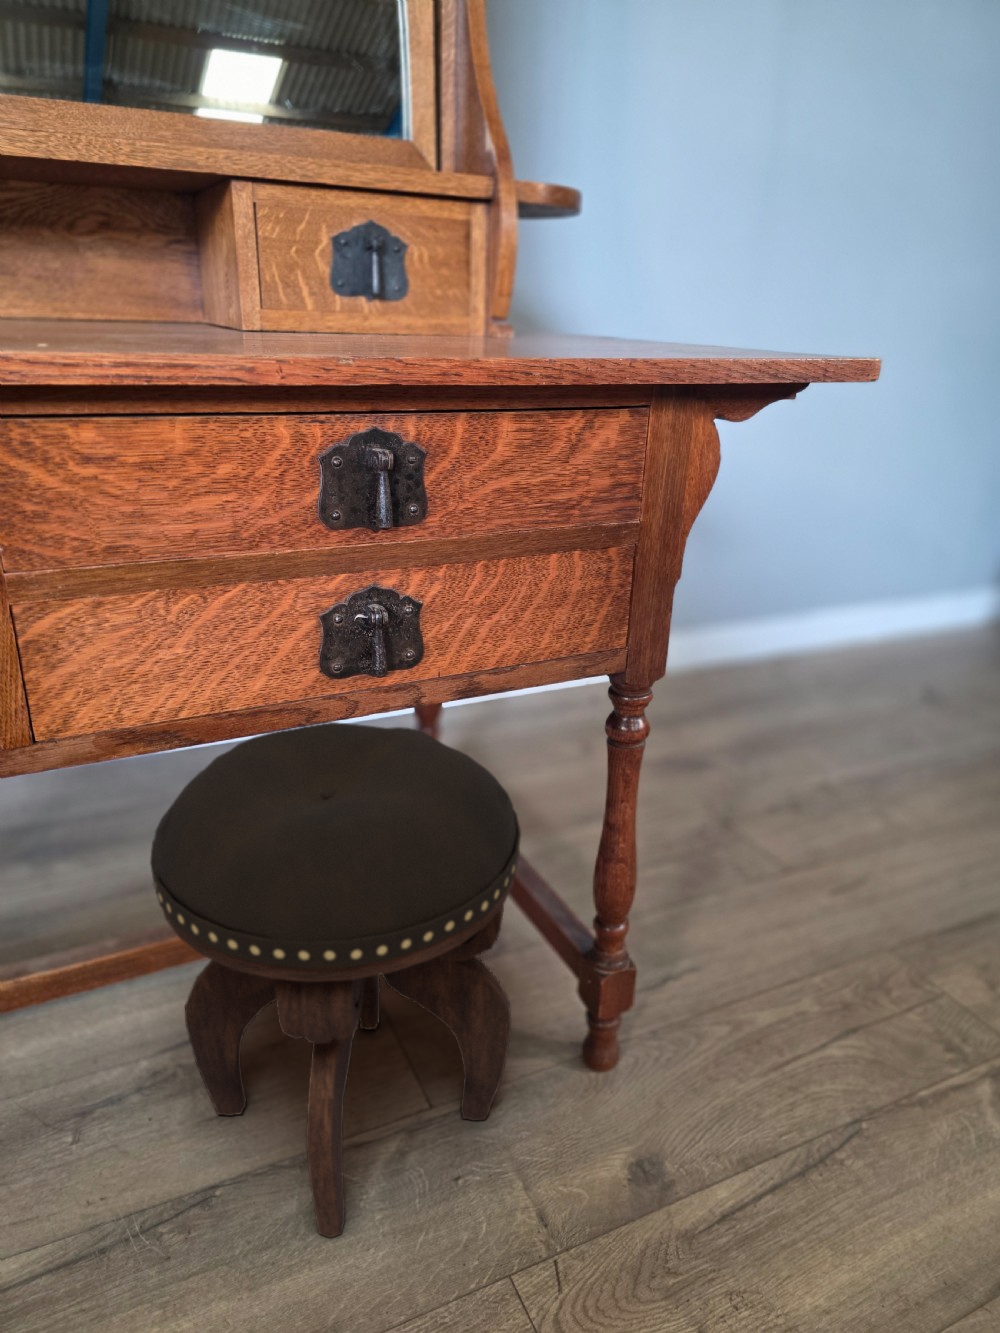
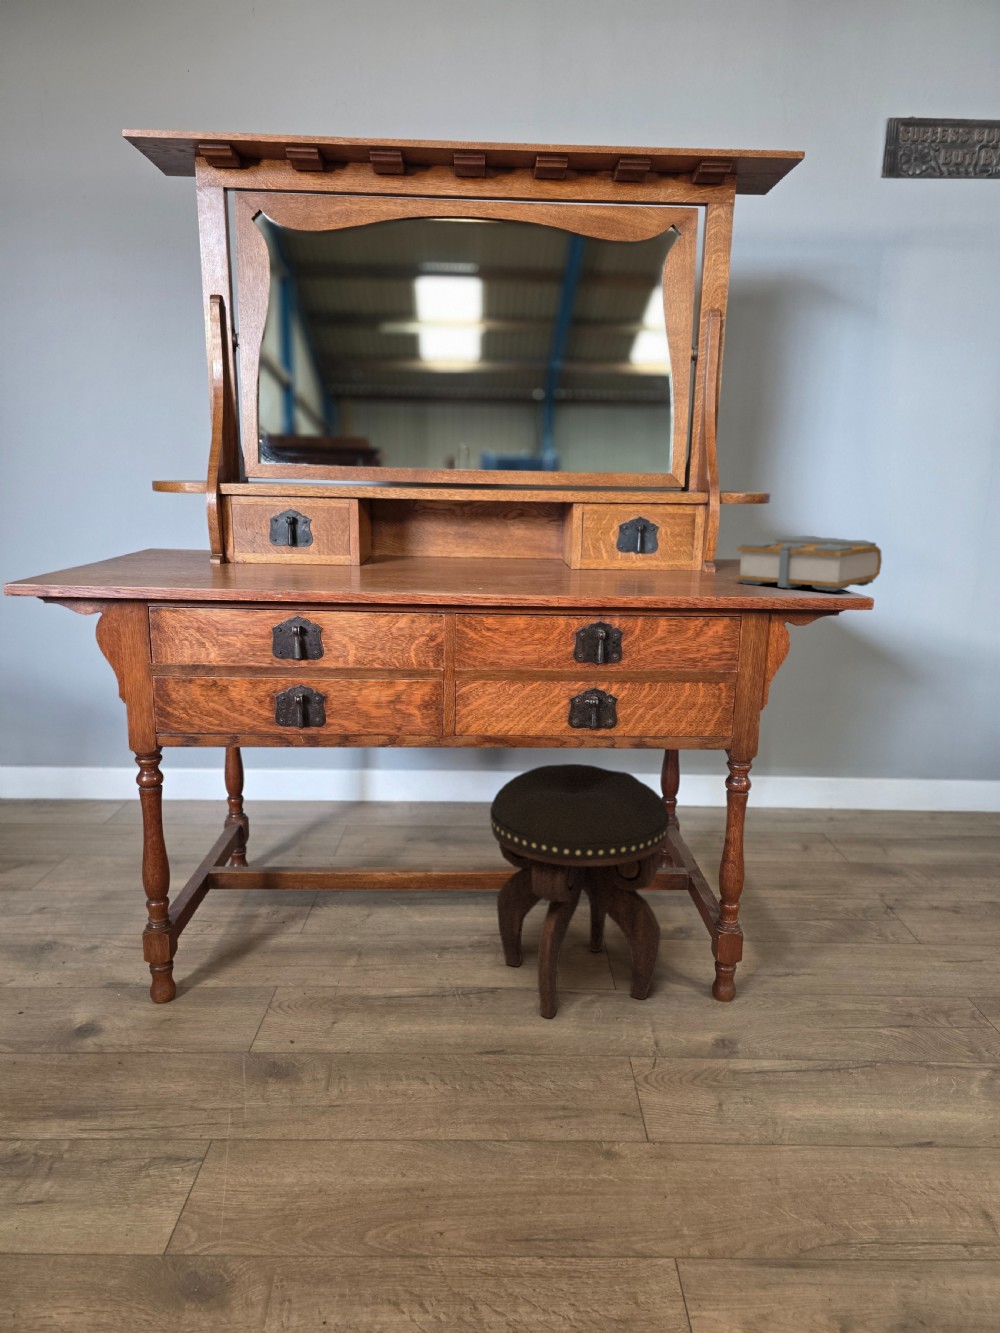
book: none [586,260,819,355] -> present [736,536,882,591]

